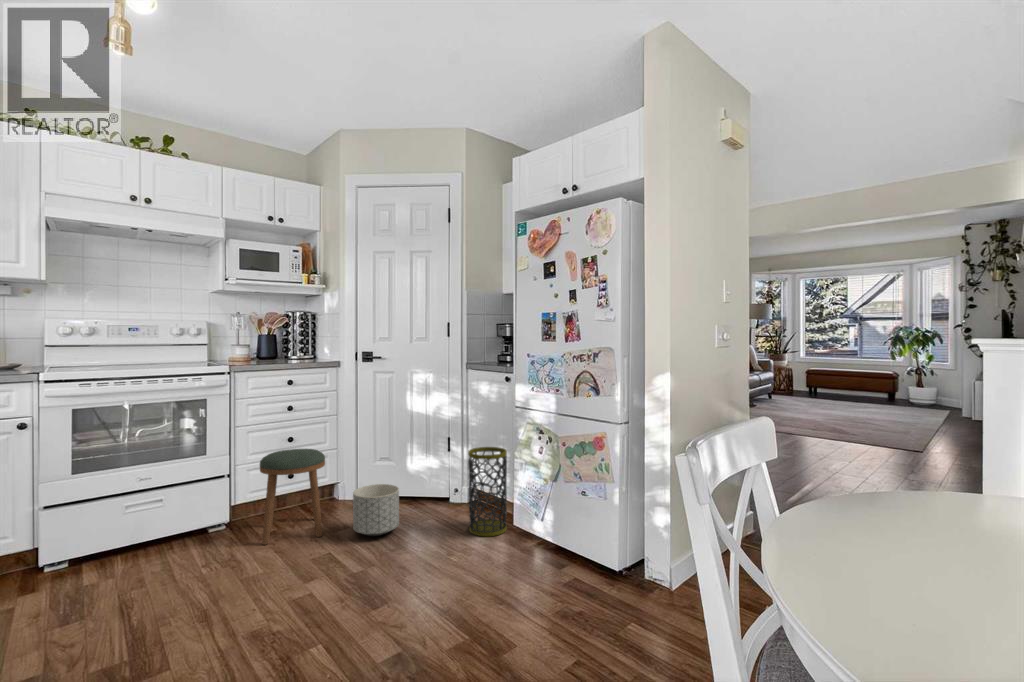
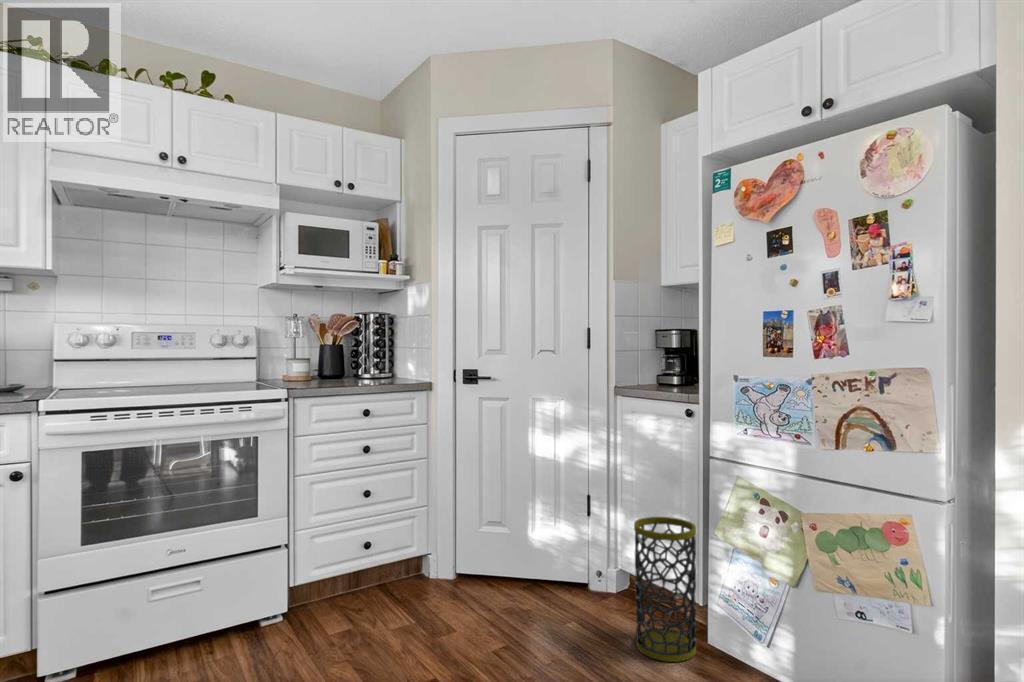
stool: present [260,449,325,545] -> none [330,510,419,656]
planter: present [353,484,399,536] -> none [463,567,529,650]

